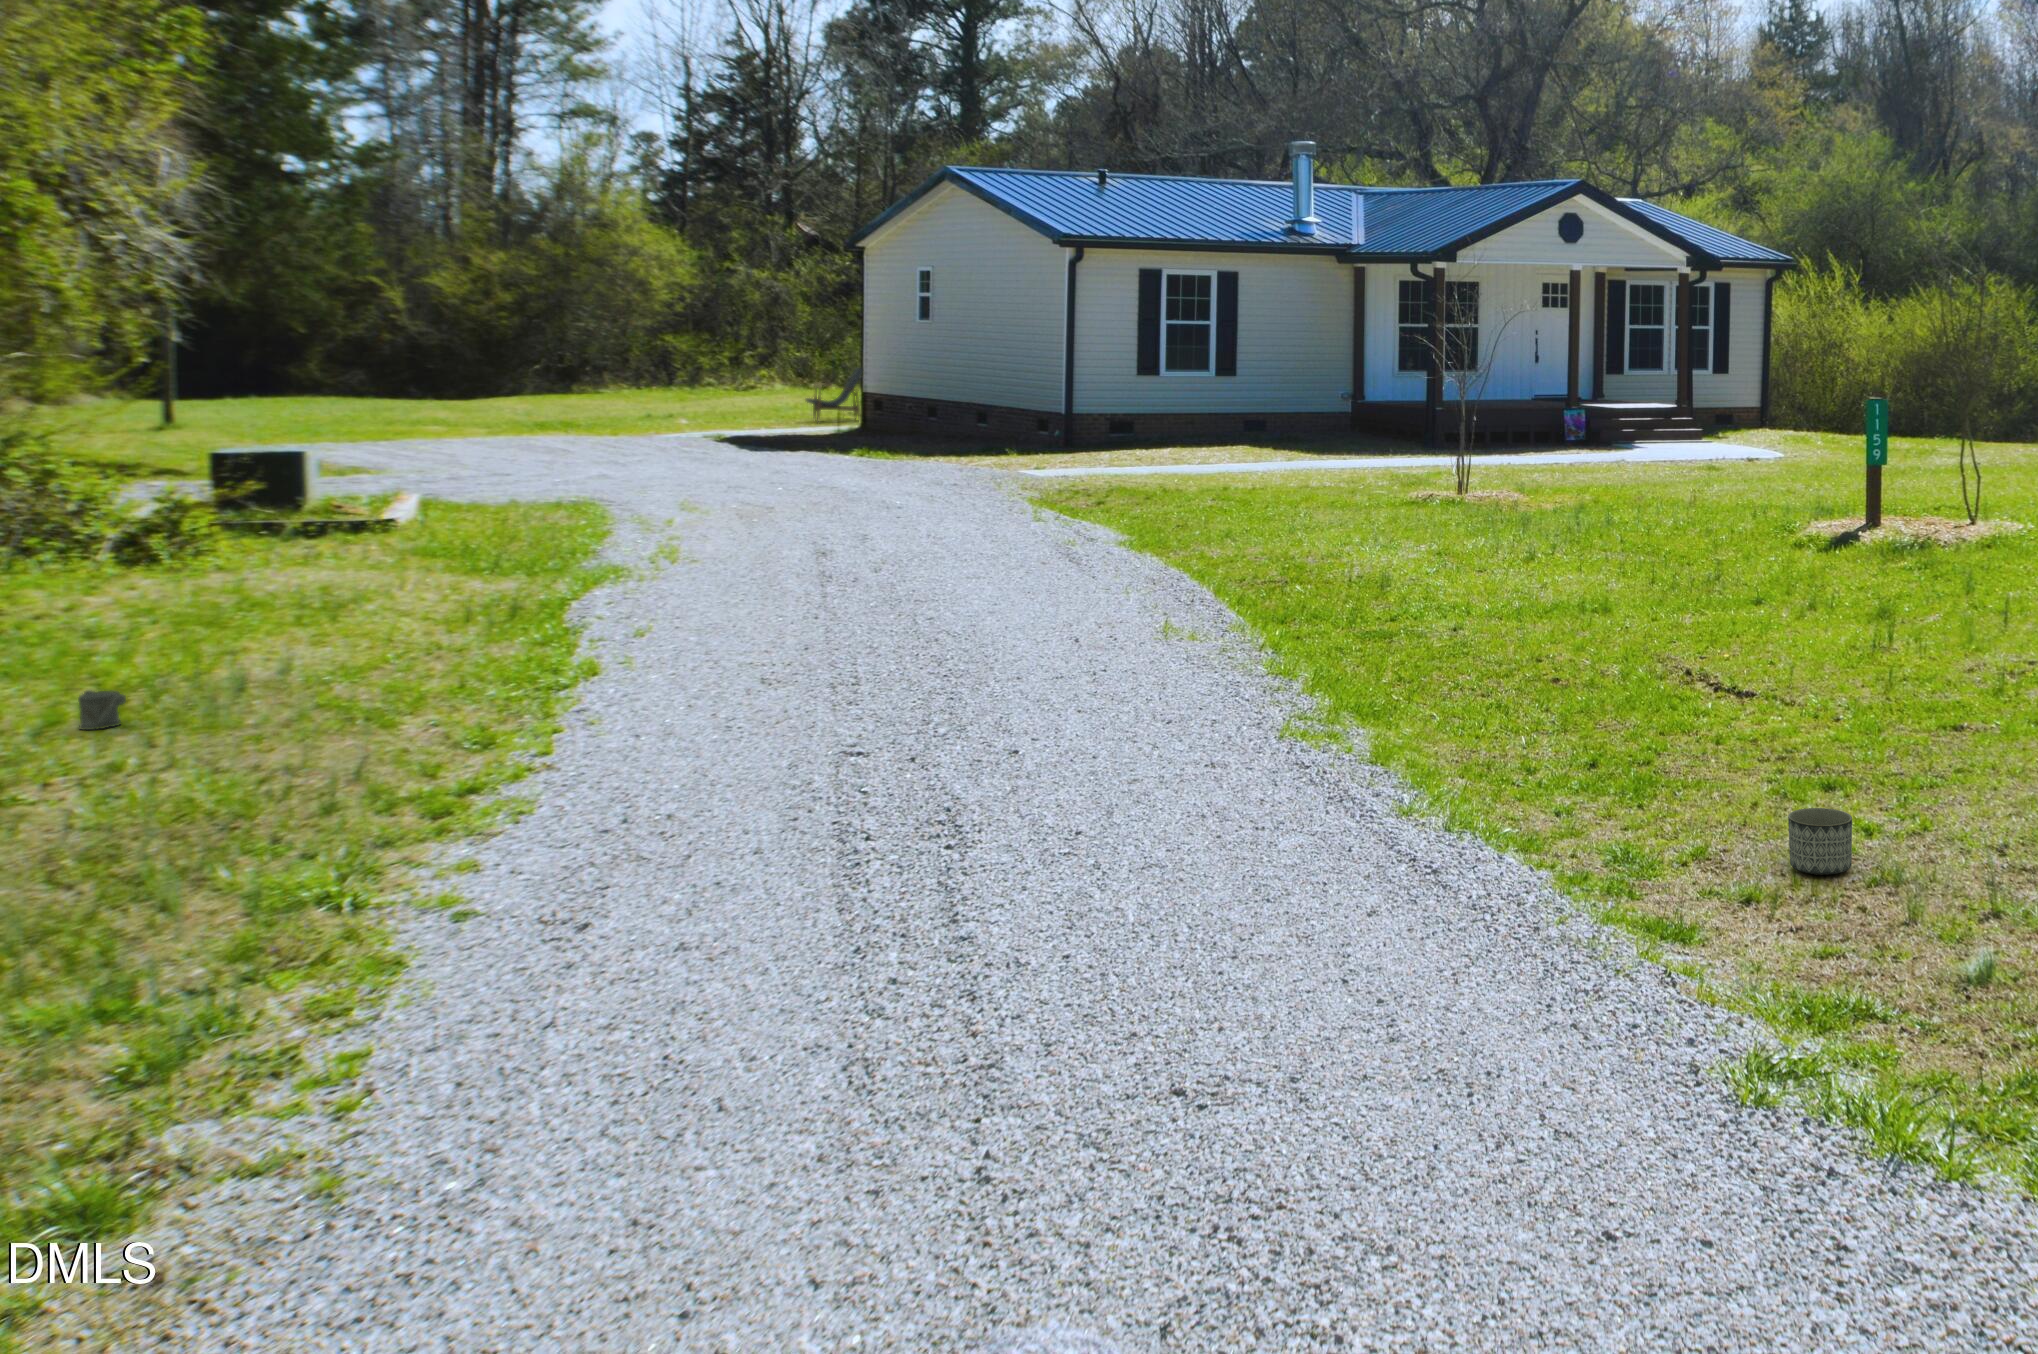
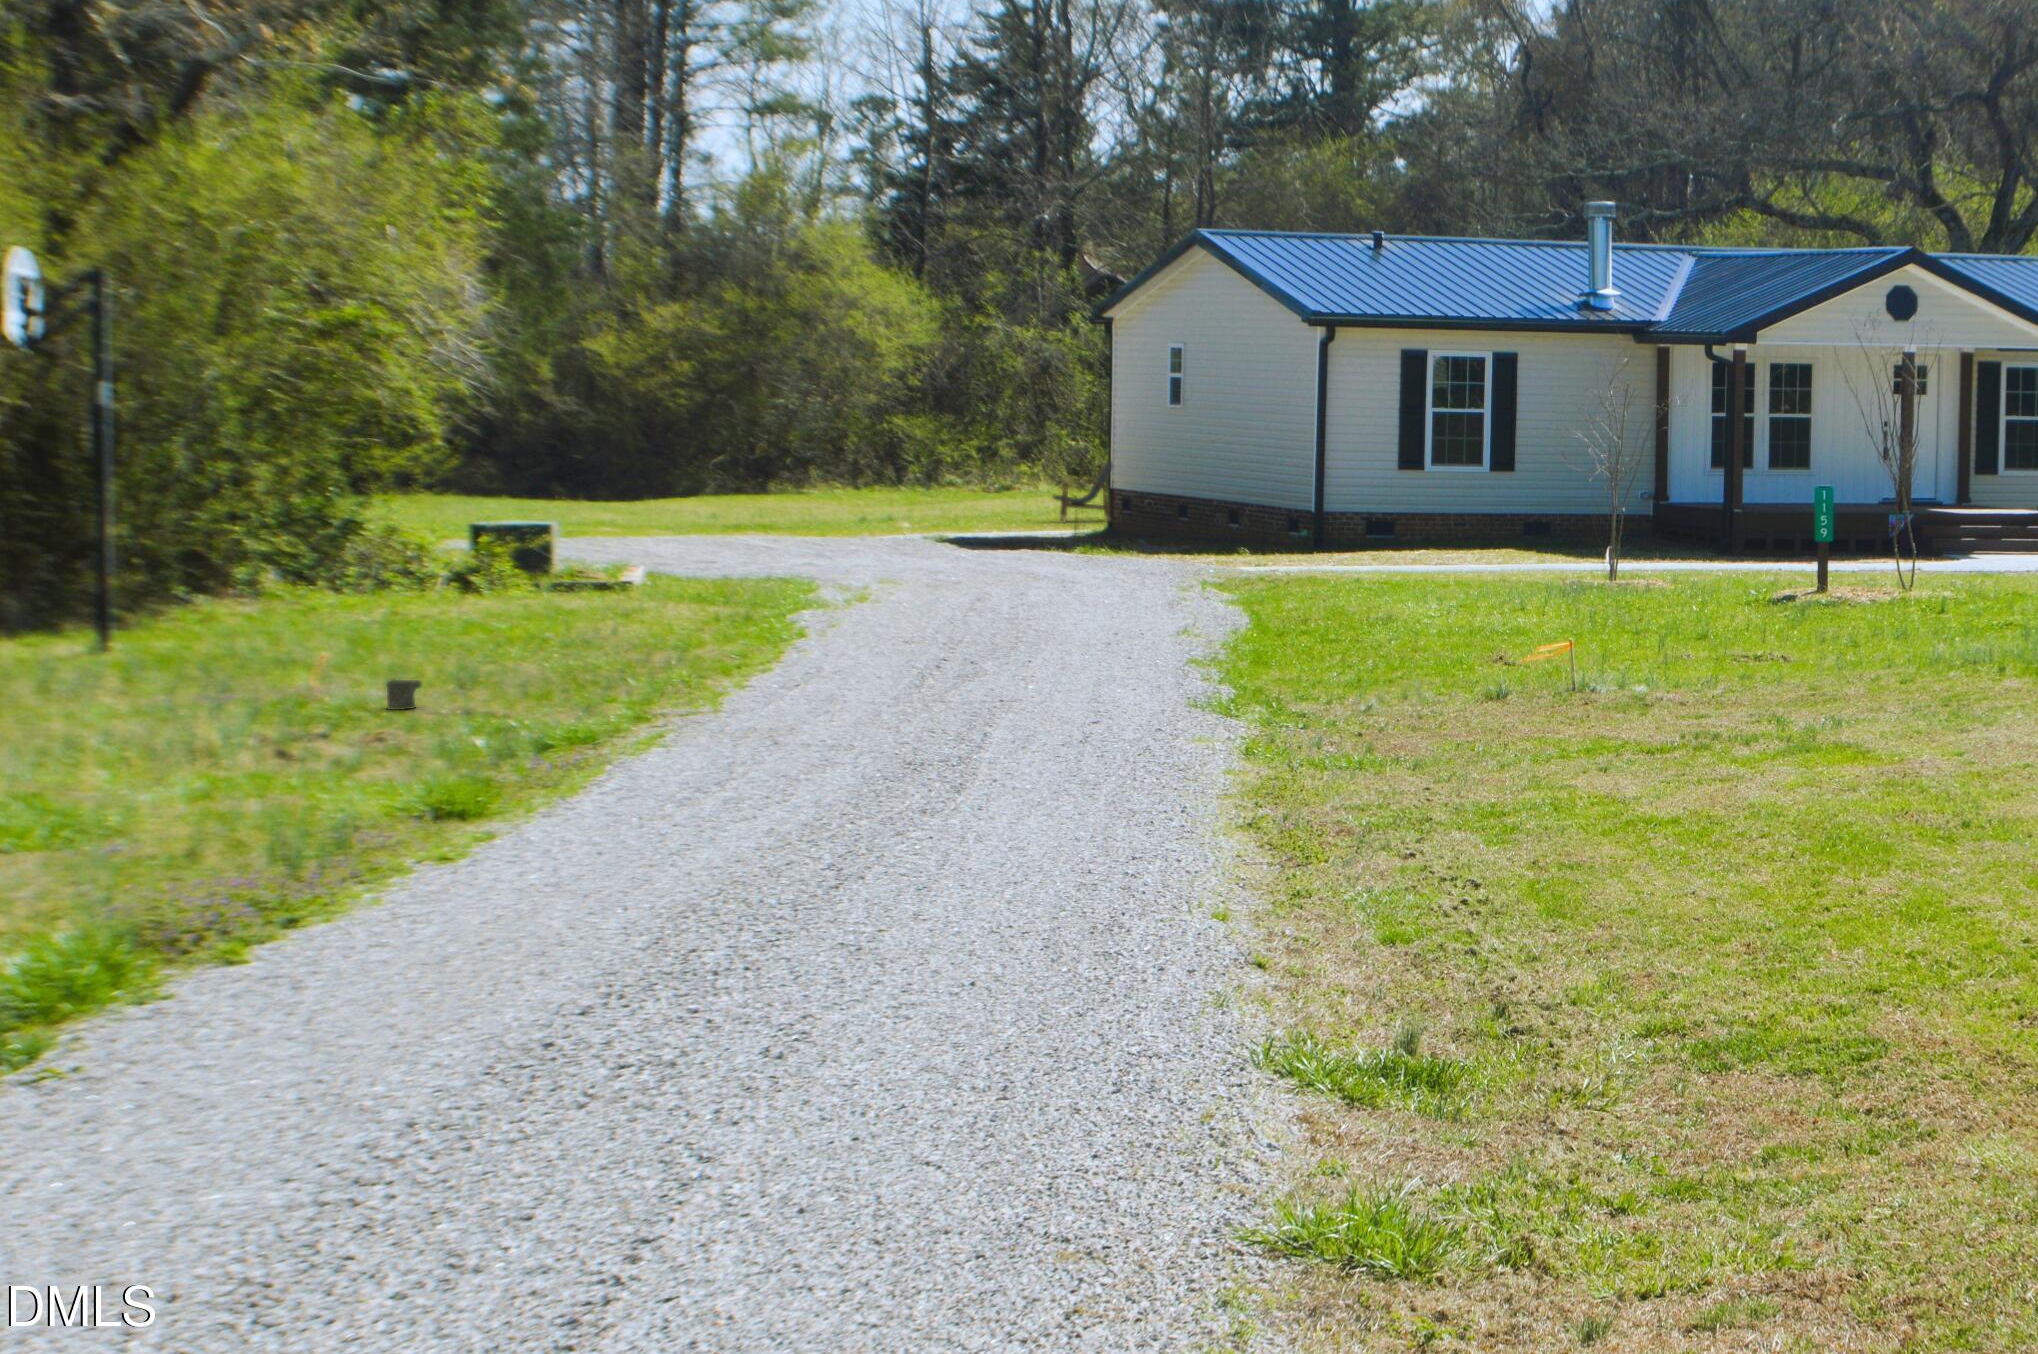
planter: present [1788,808,1852,875] -> none [1687,790,1740,842]

